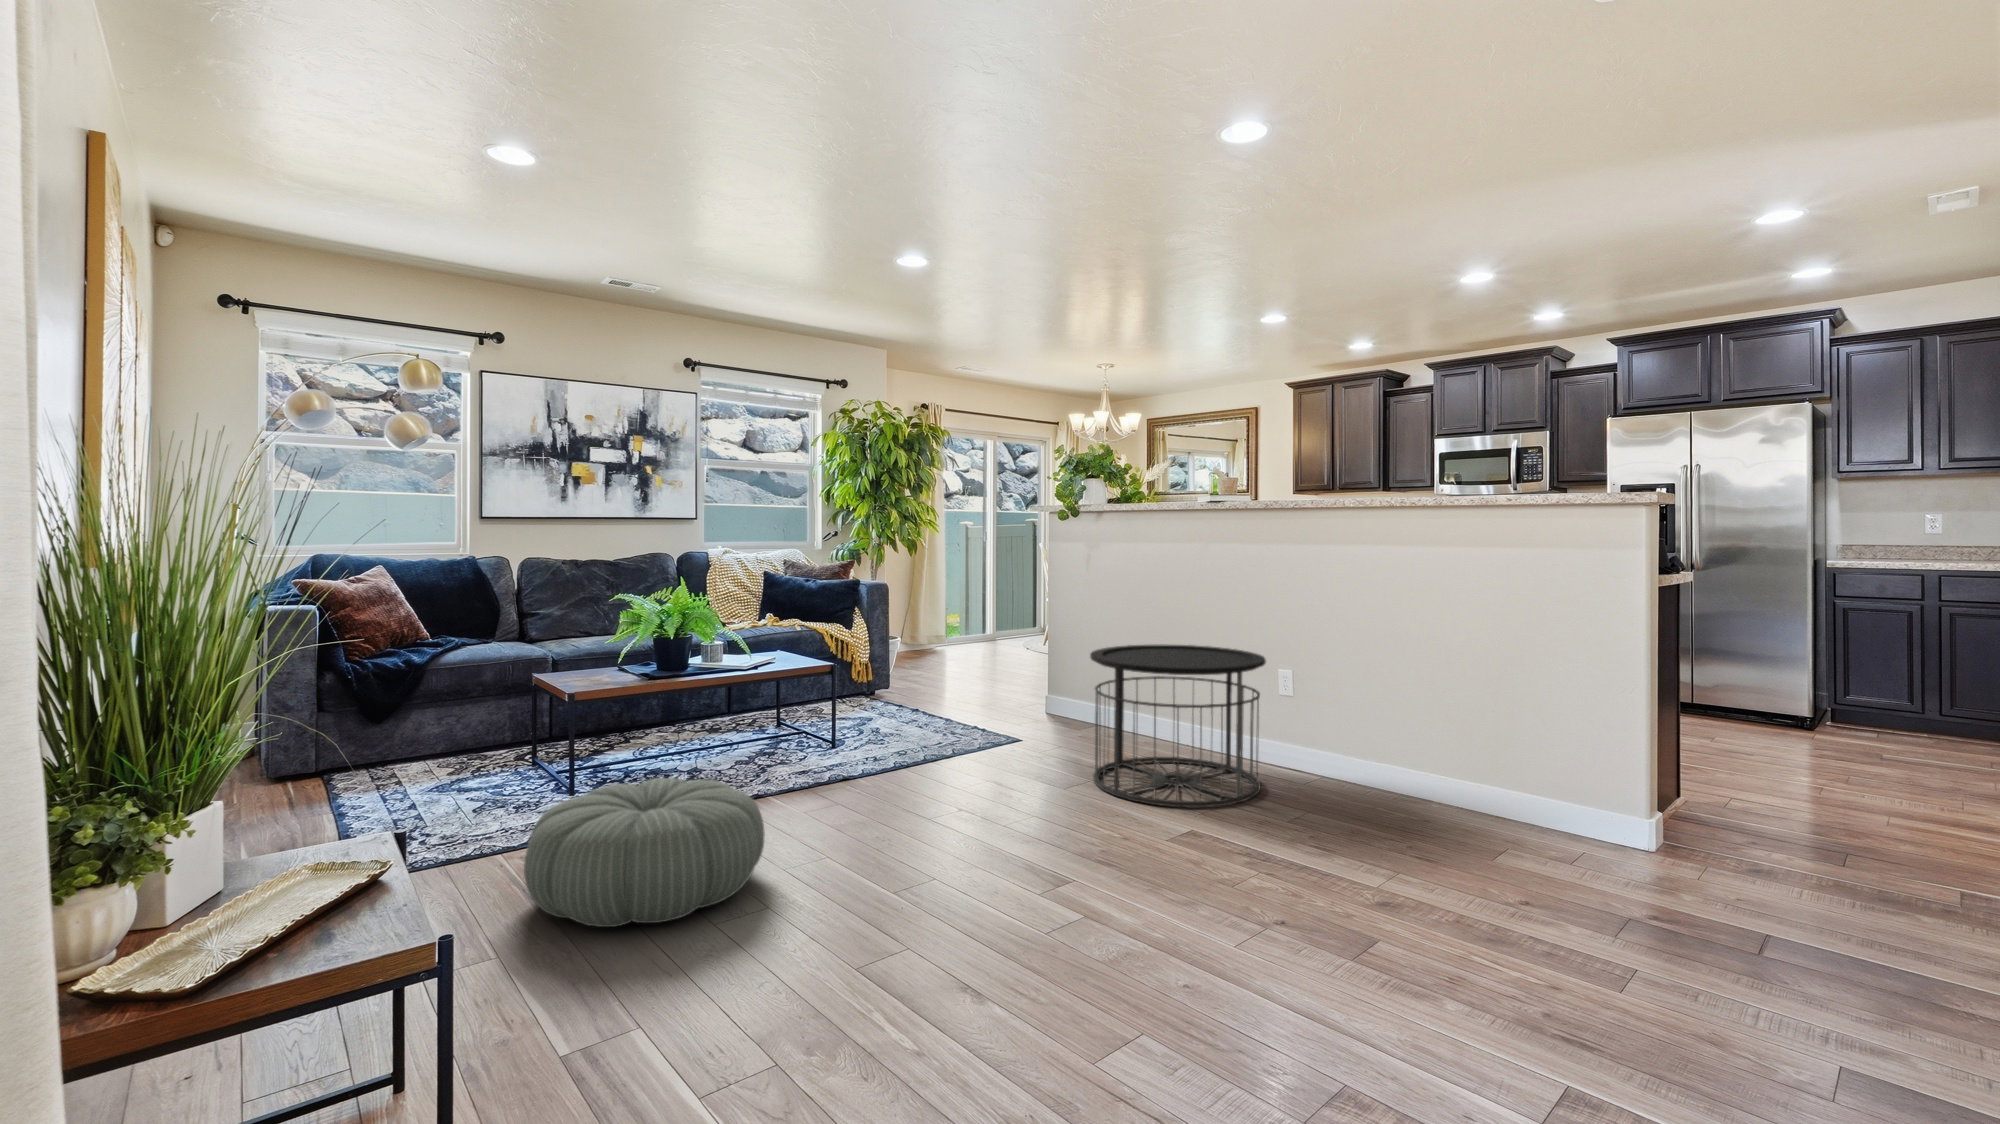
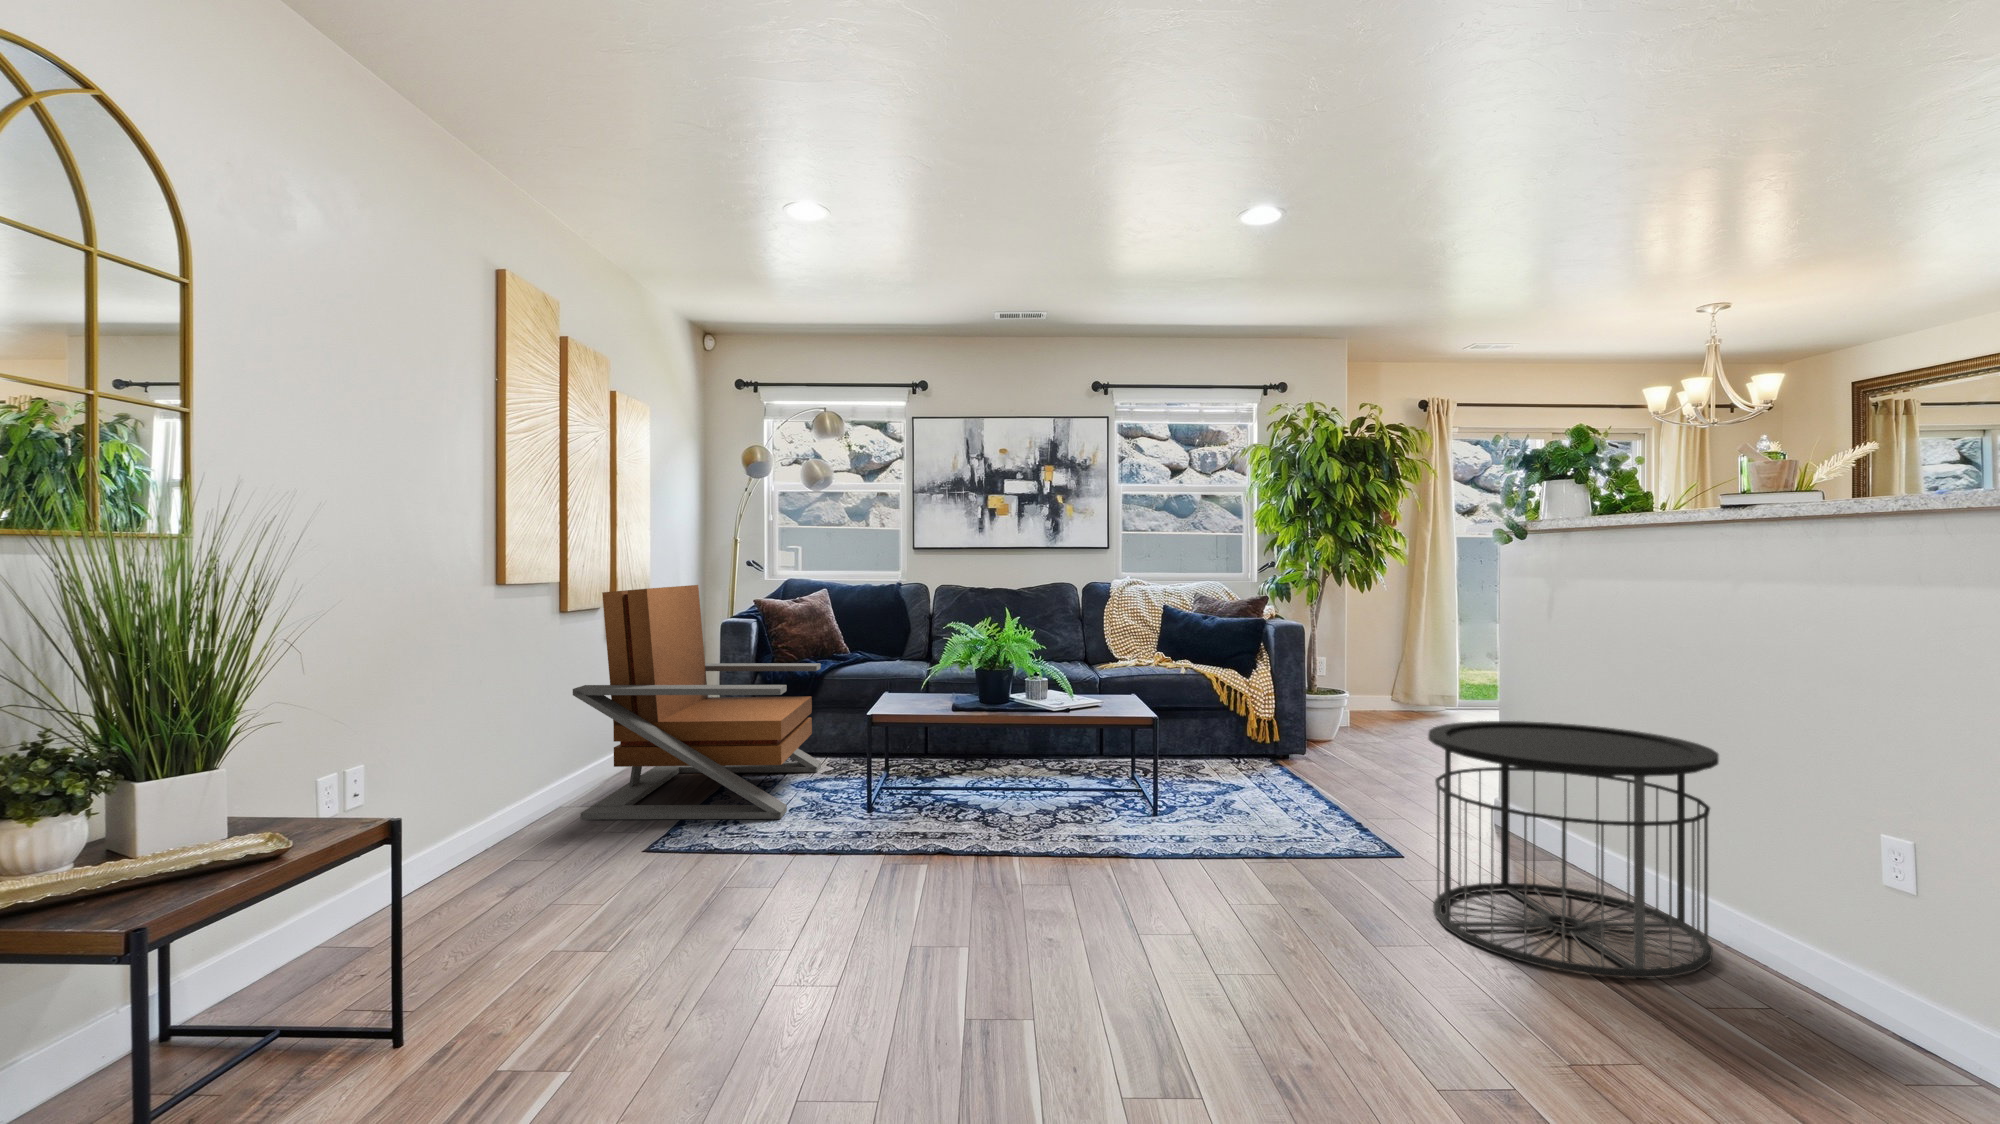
lounge chair: none [127,559,453,868] -> present [573,585,821,820]
pouf: present [524,778,765,927] -> none [724,806,947,945]

